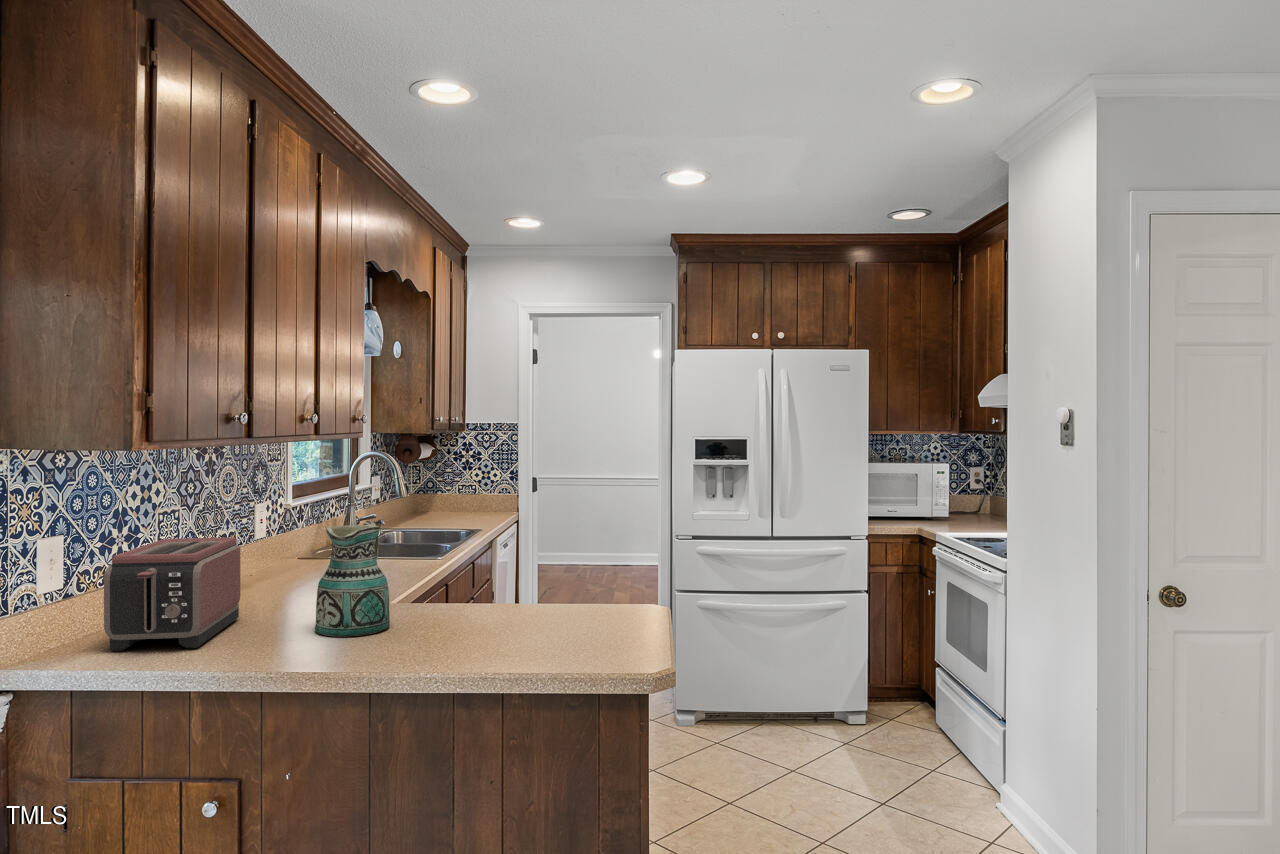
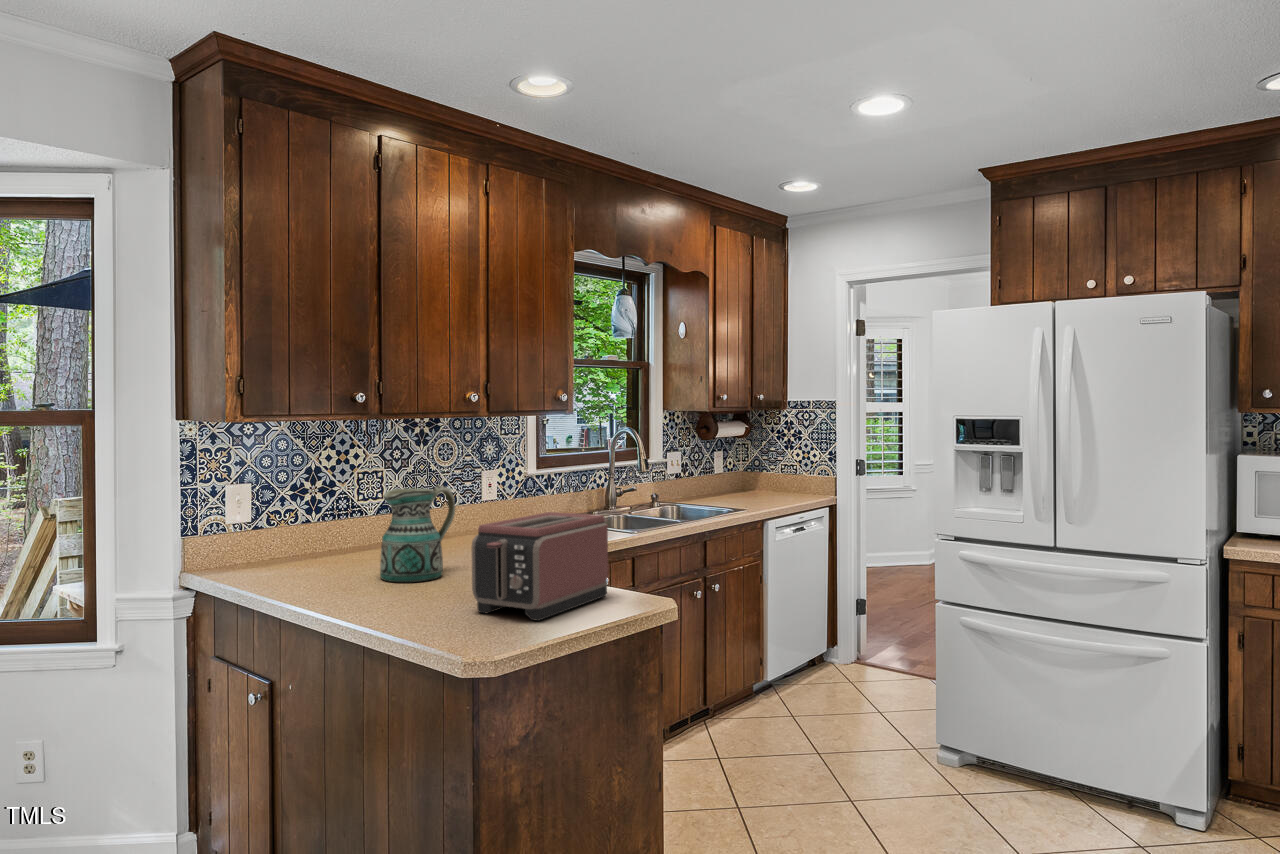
toaster: present [104,537,241,651] -> present [472,512,608,621]

